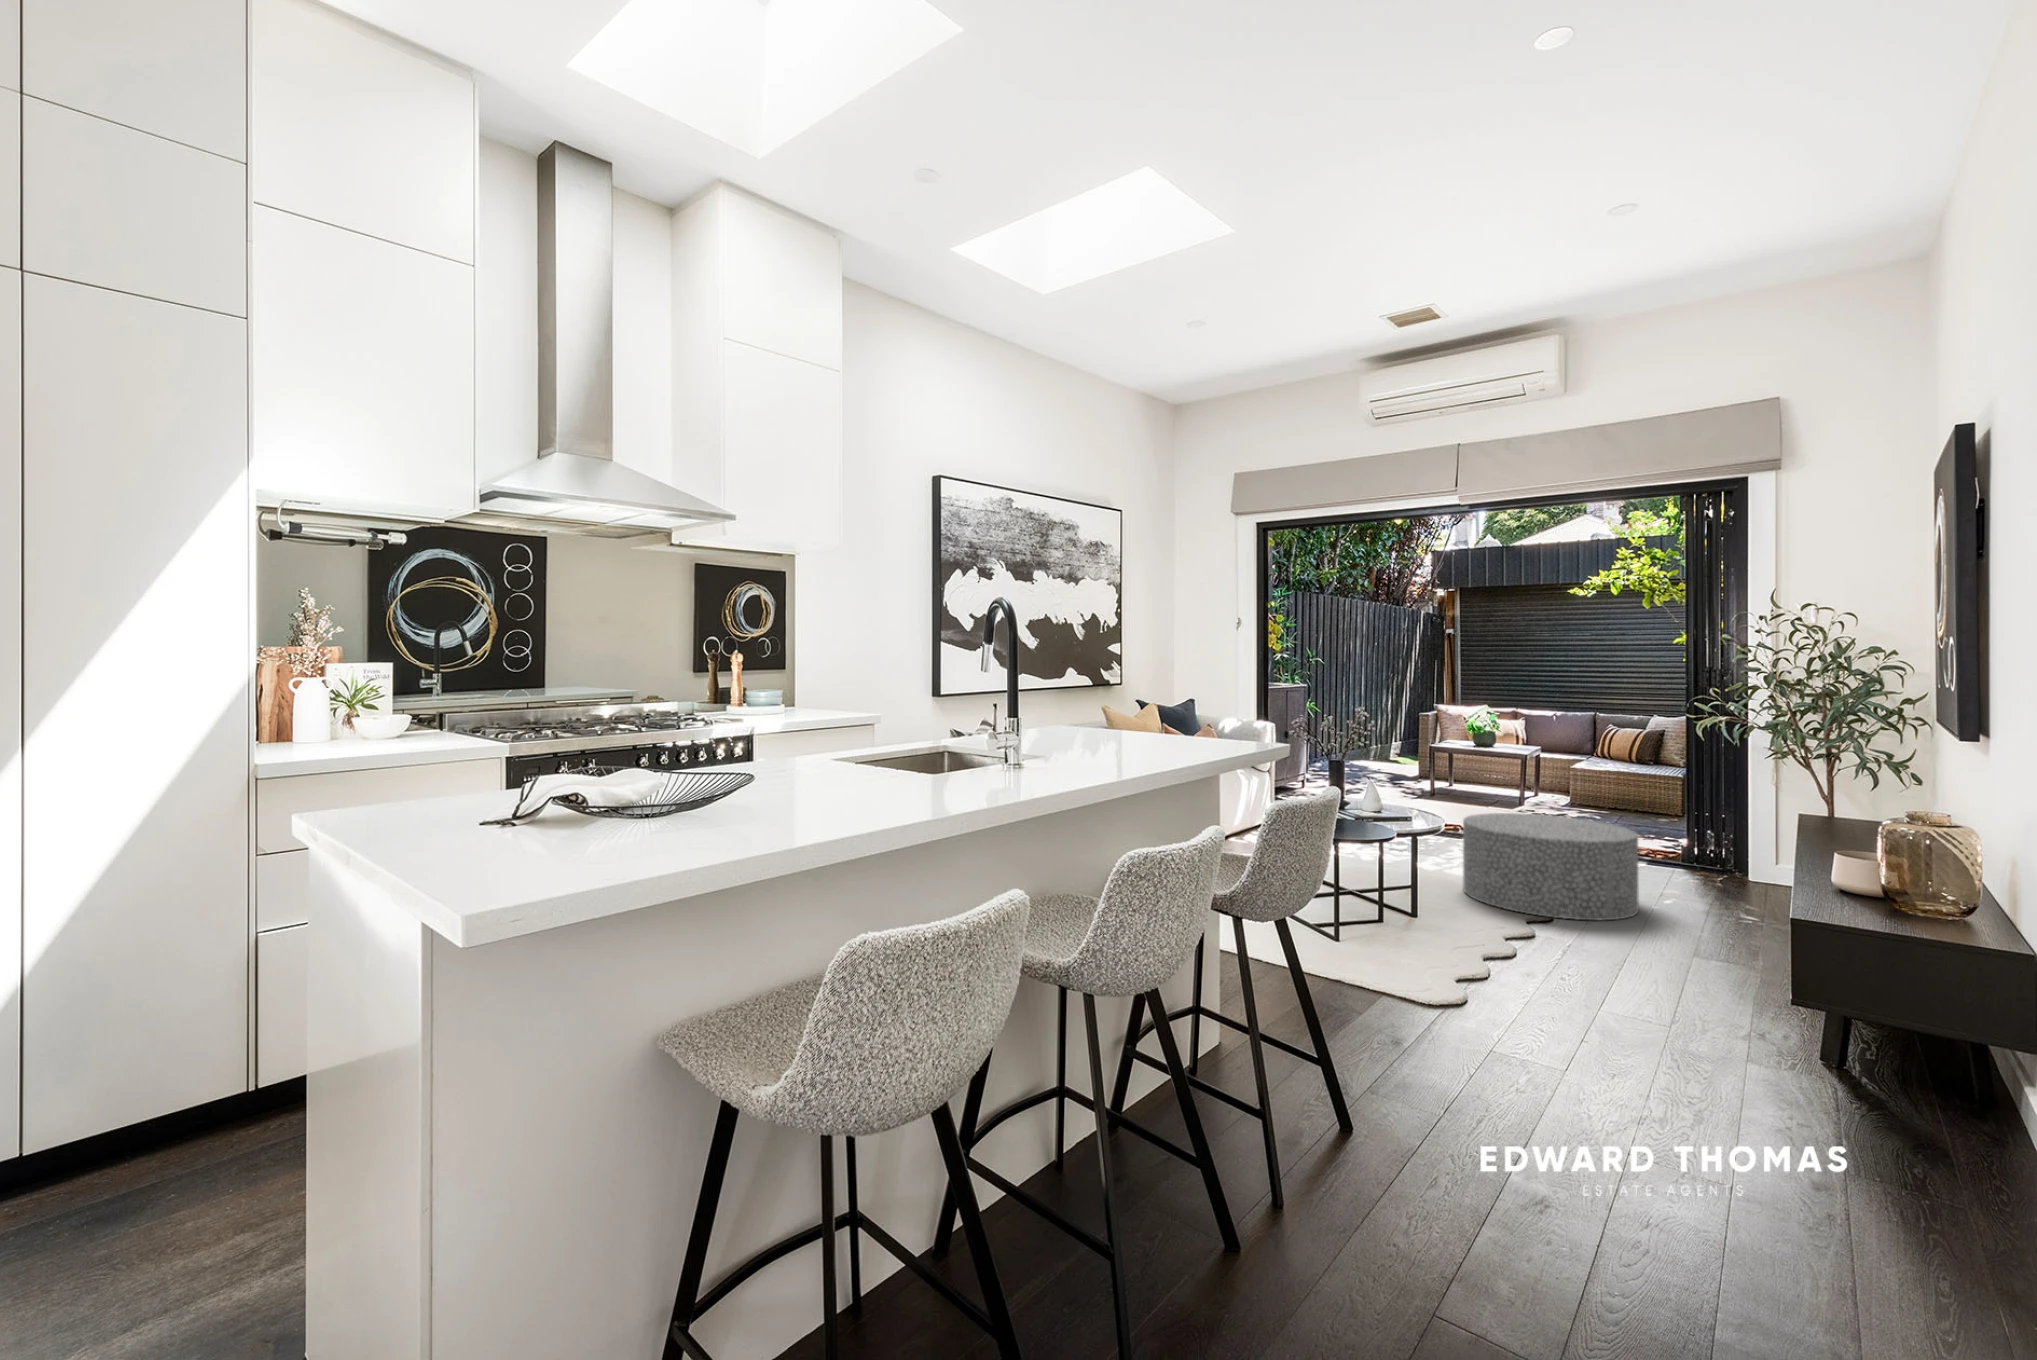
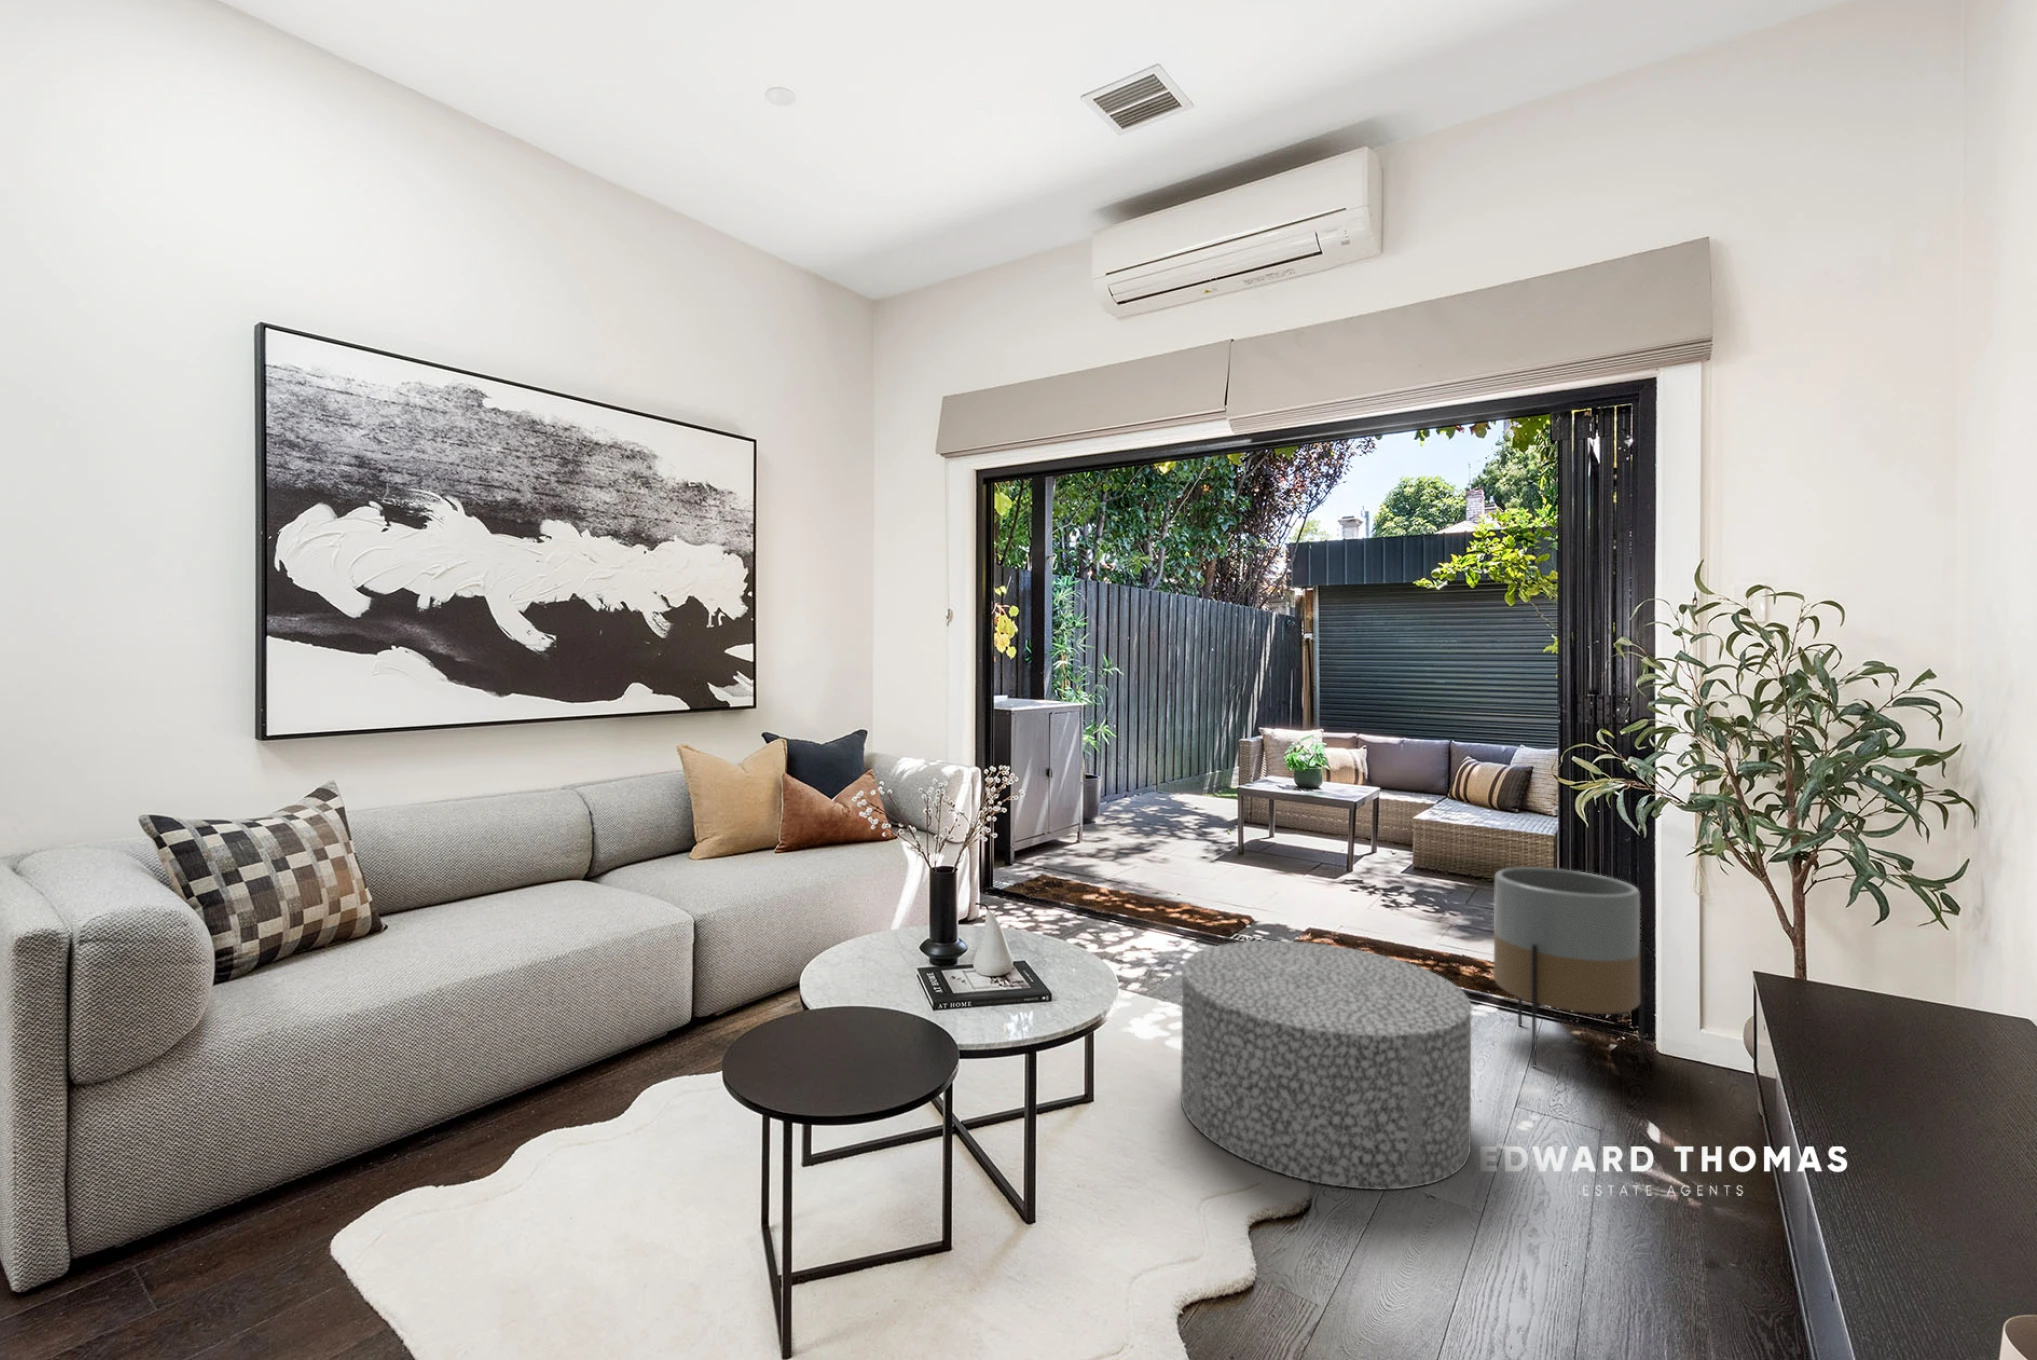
planter: none [1645,775,1742,886] -> present [1493,867,1645,1067]

